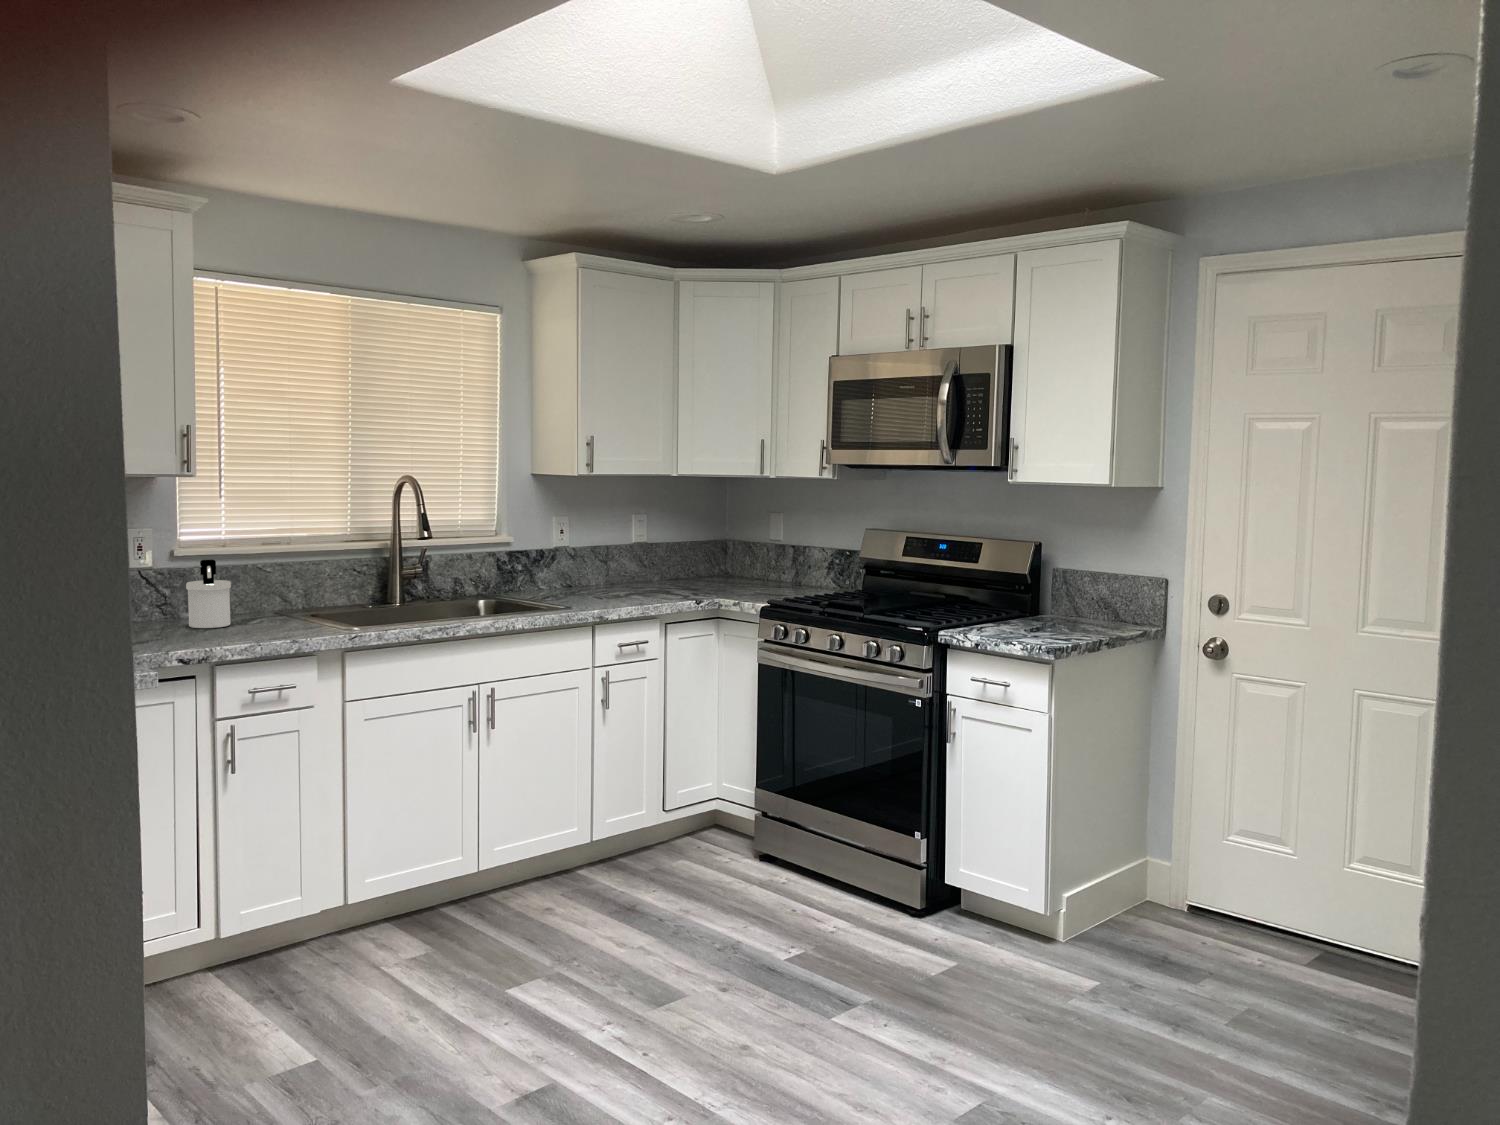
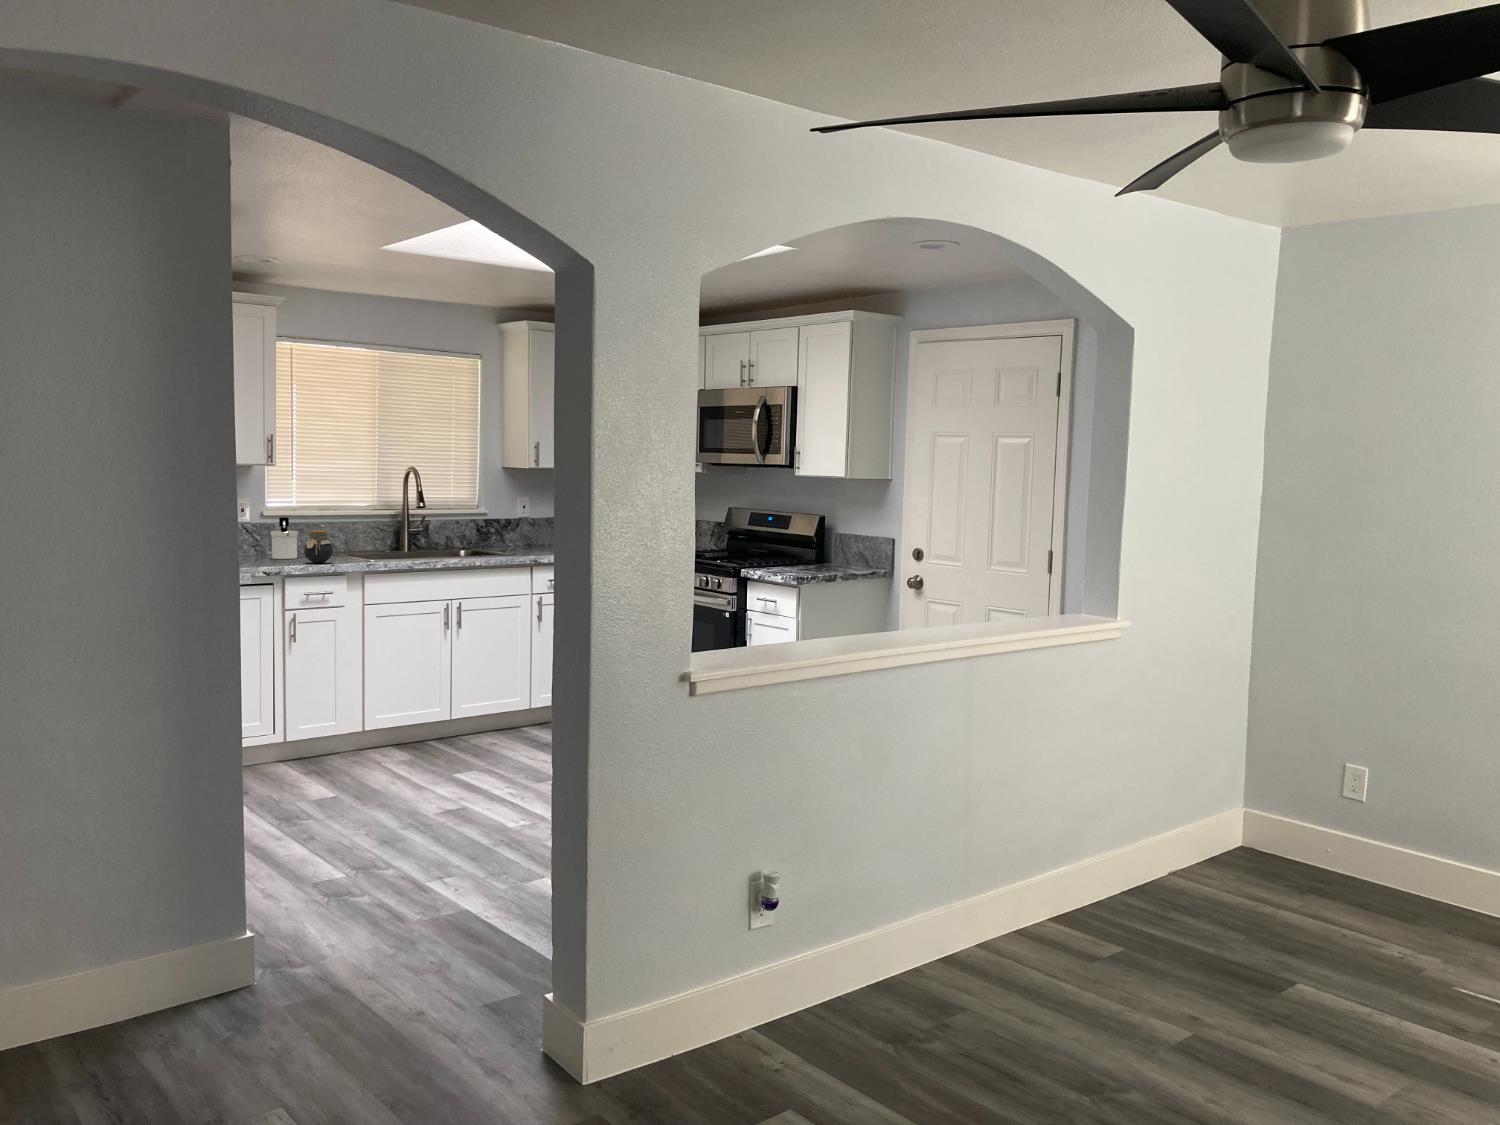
jar: none [245,582,292,637] -> present [304,530,333,563]

